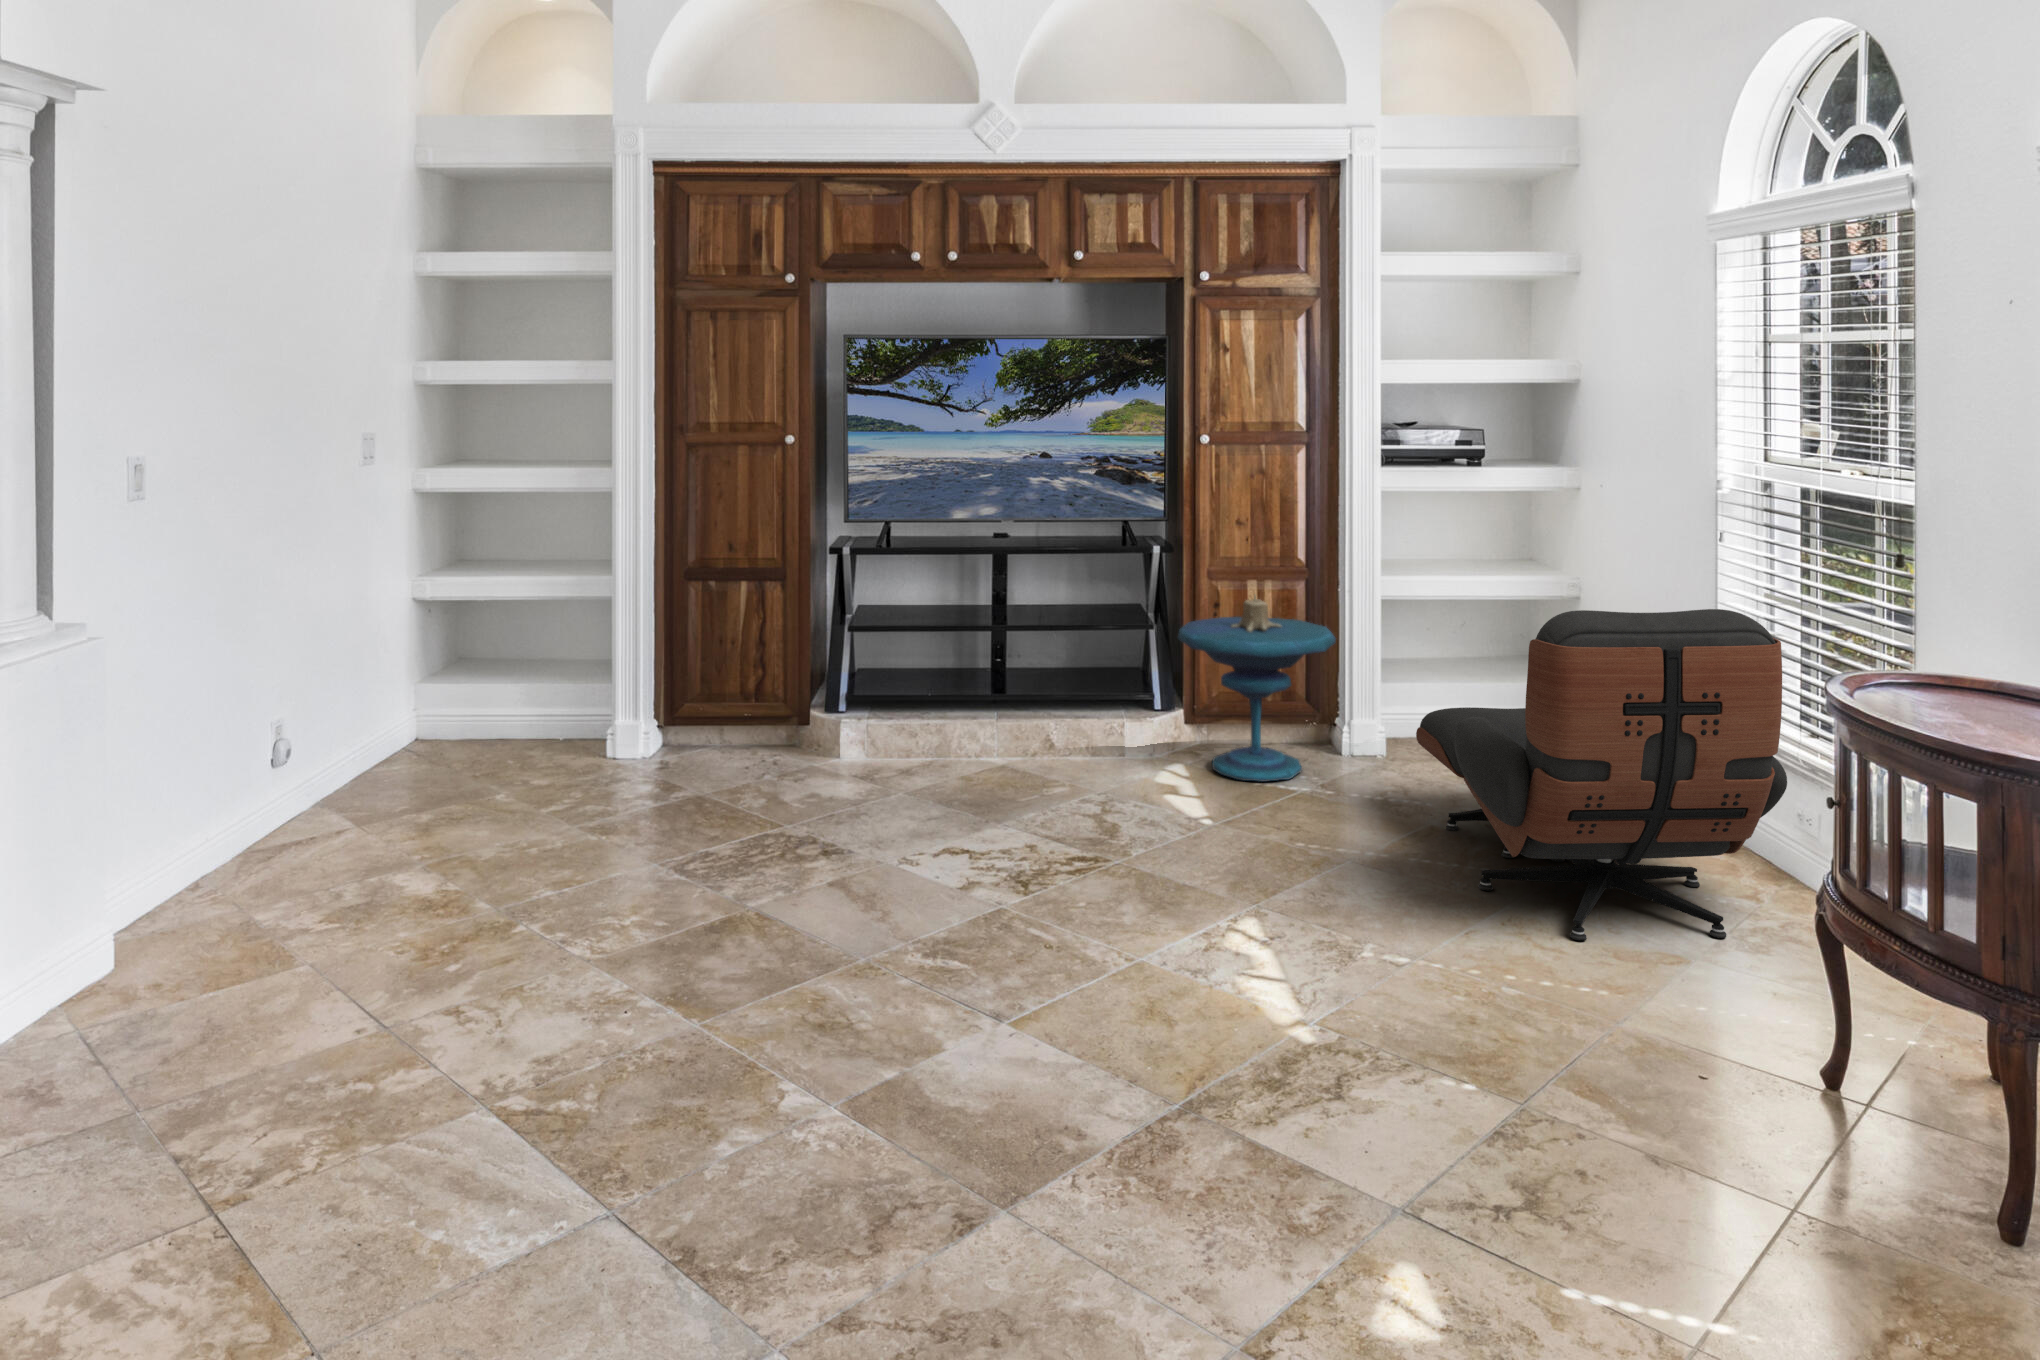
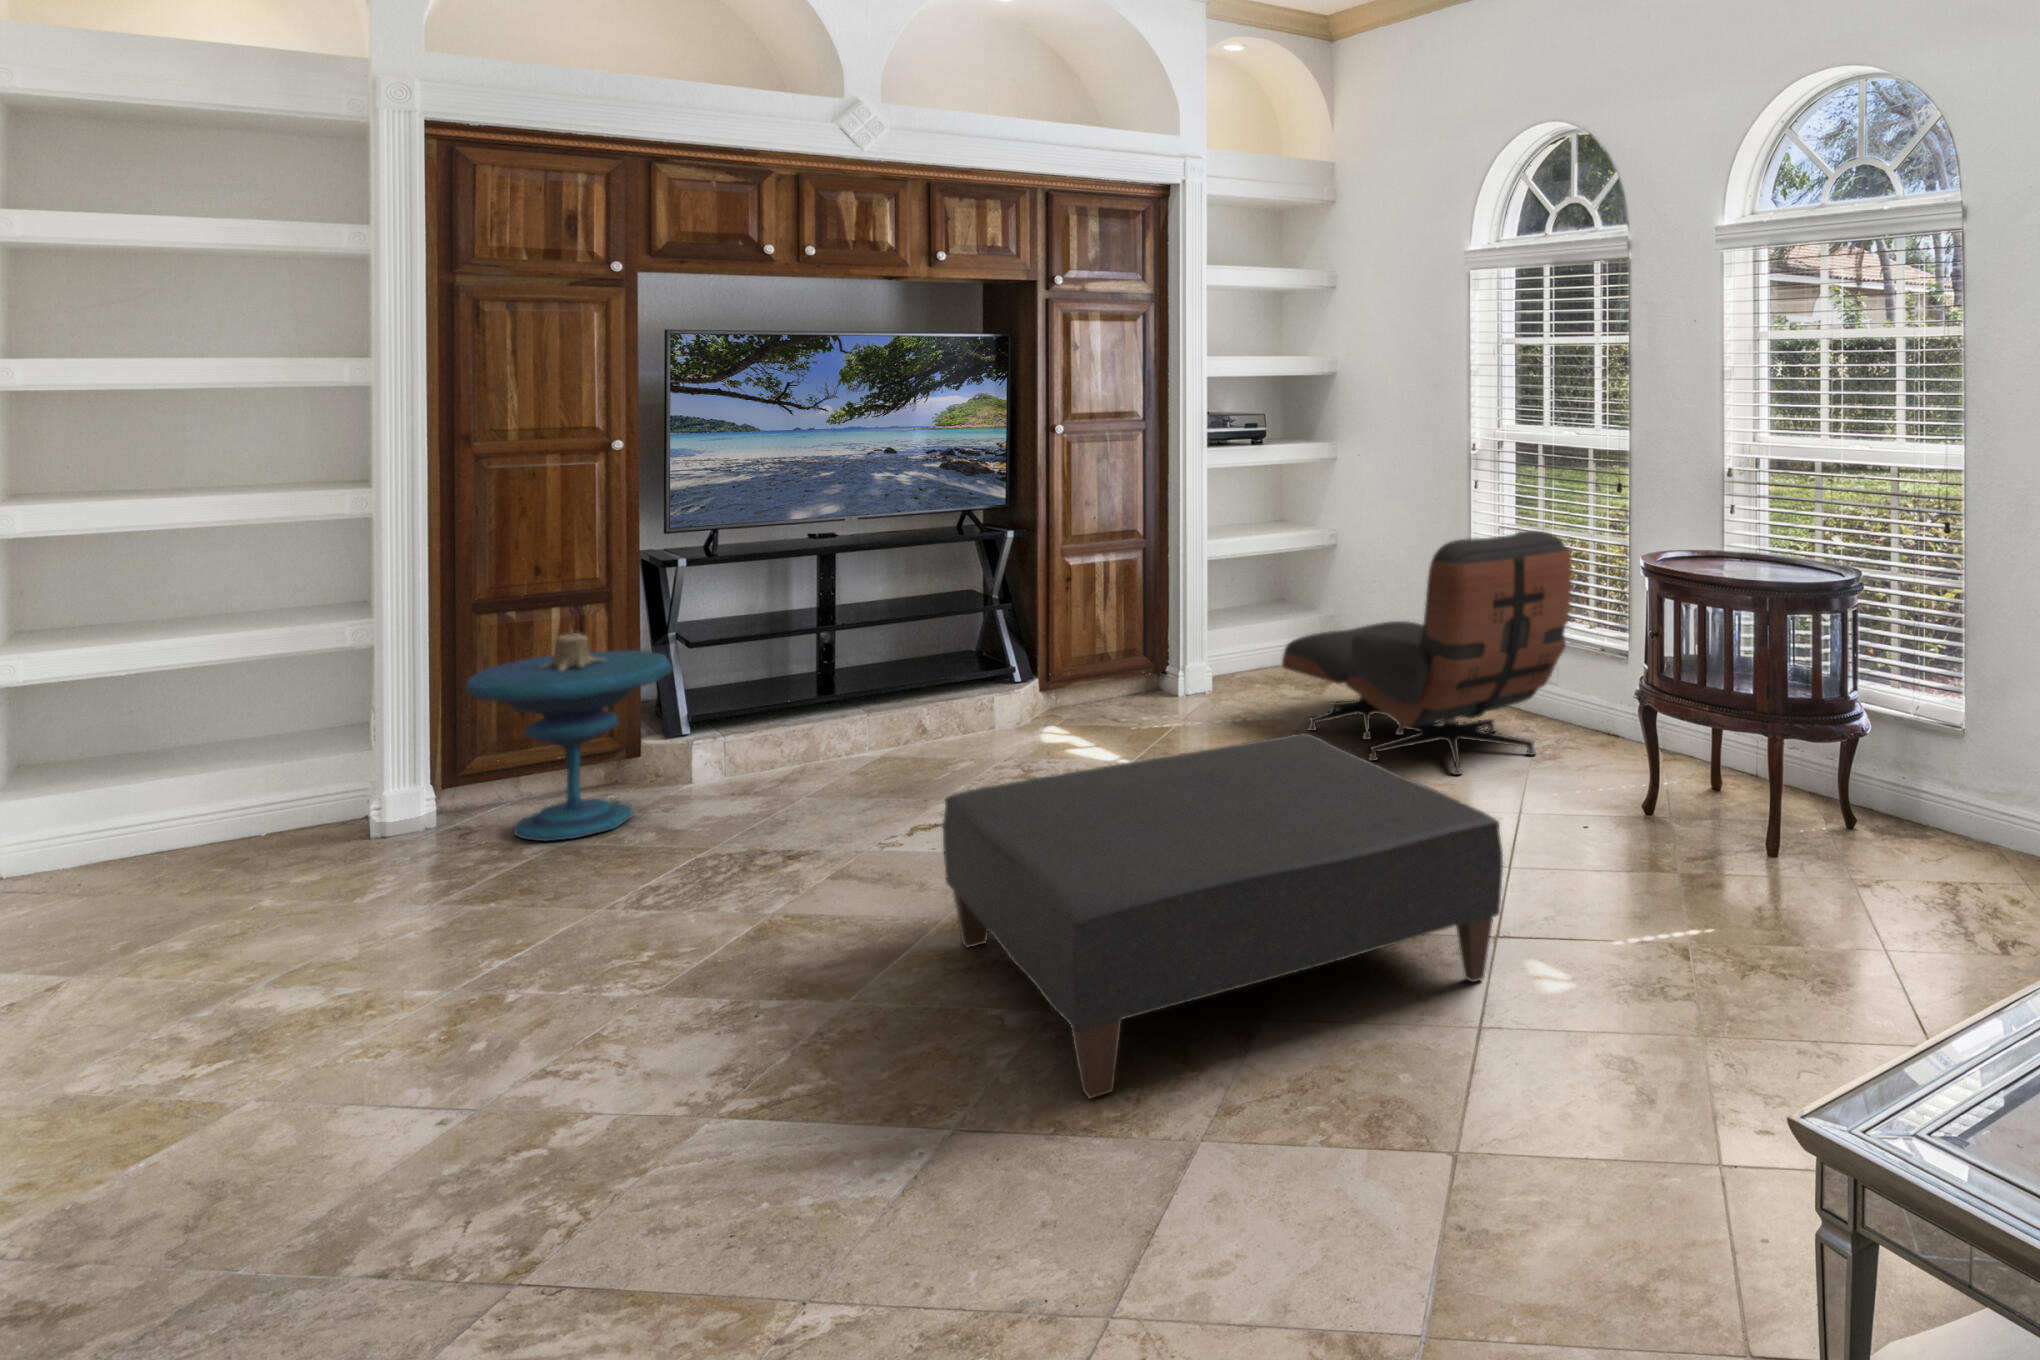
side table: present [1178,596,1336,782] -> present [465,630,673,841]
ottoman: none [663,830,1316,1293] -> present [943,733,1503,1098]

